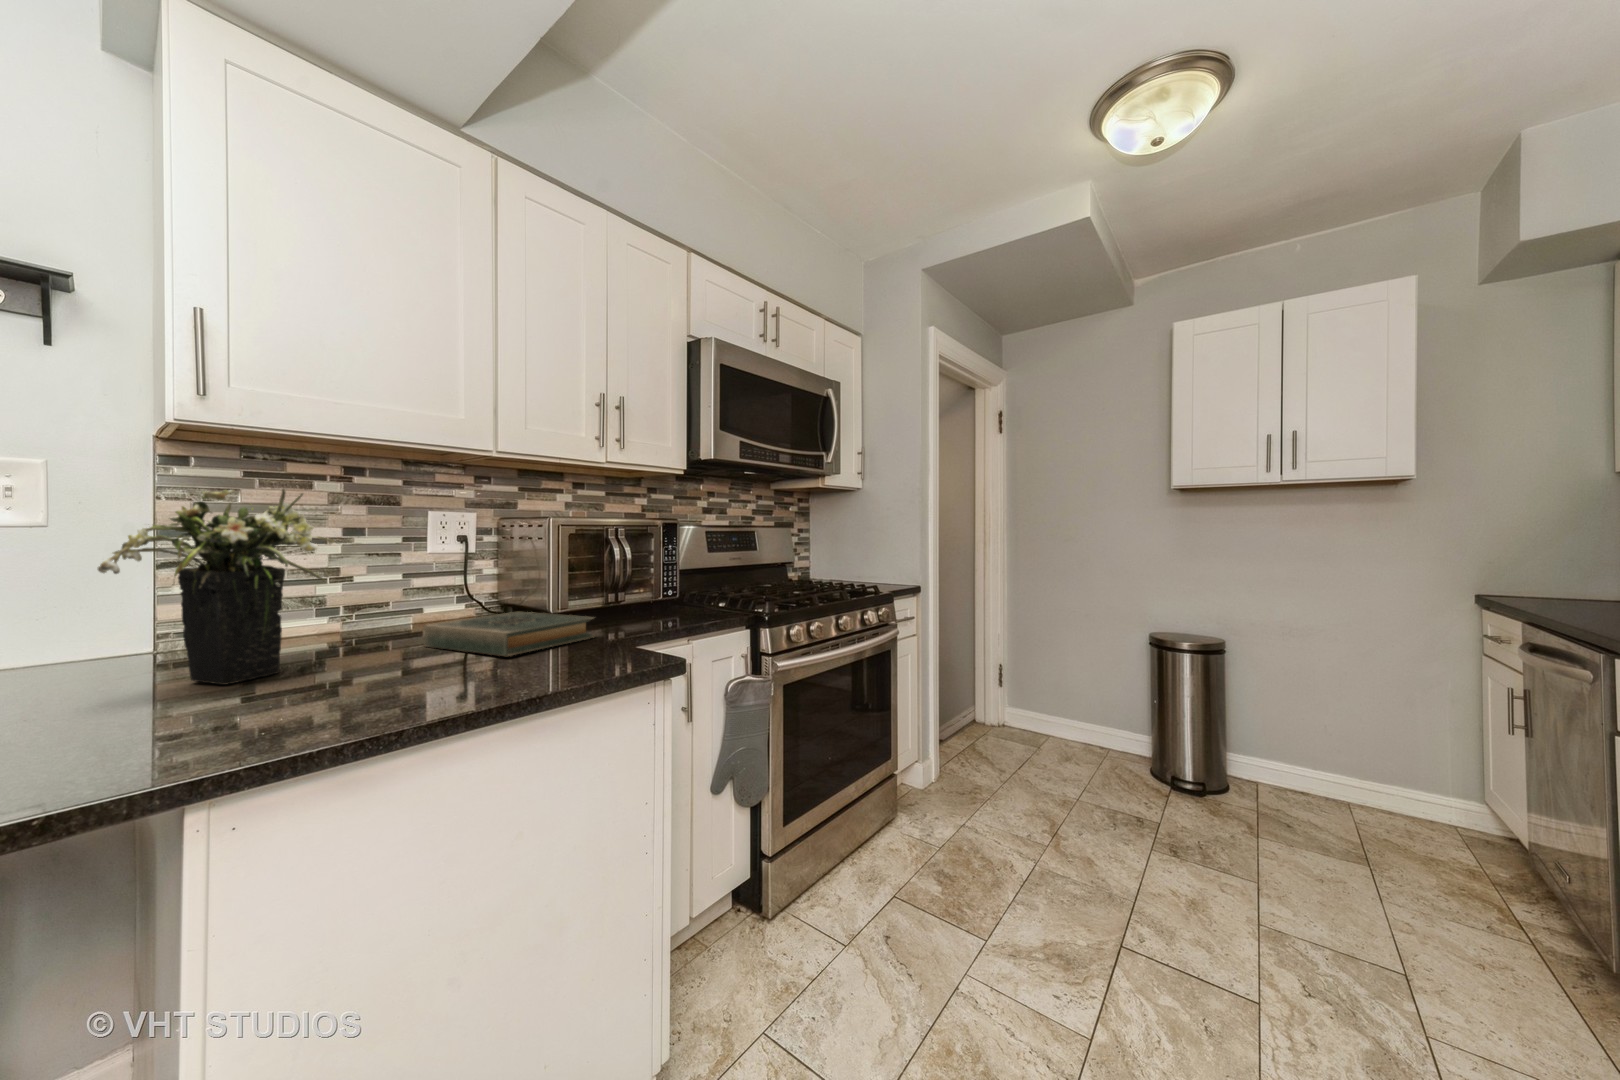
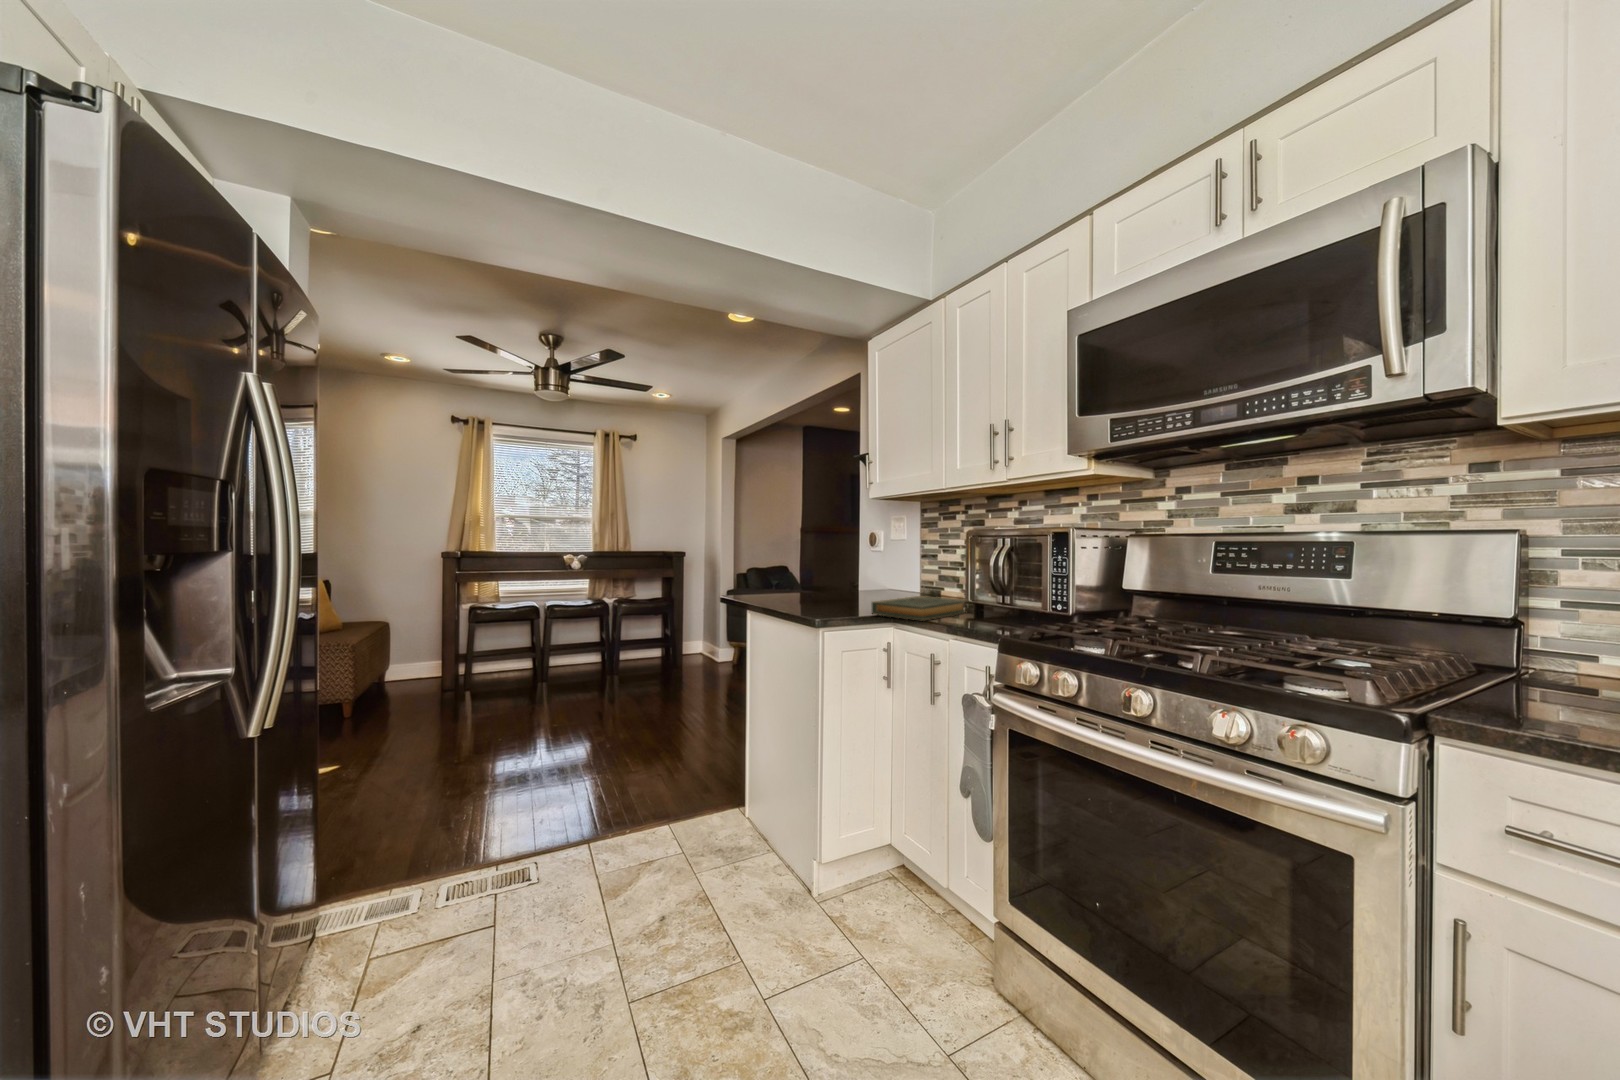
flower arrangement: present [98,489,334,685] -> none [836,527,898,604]

